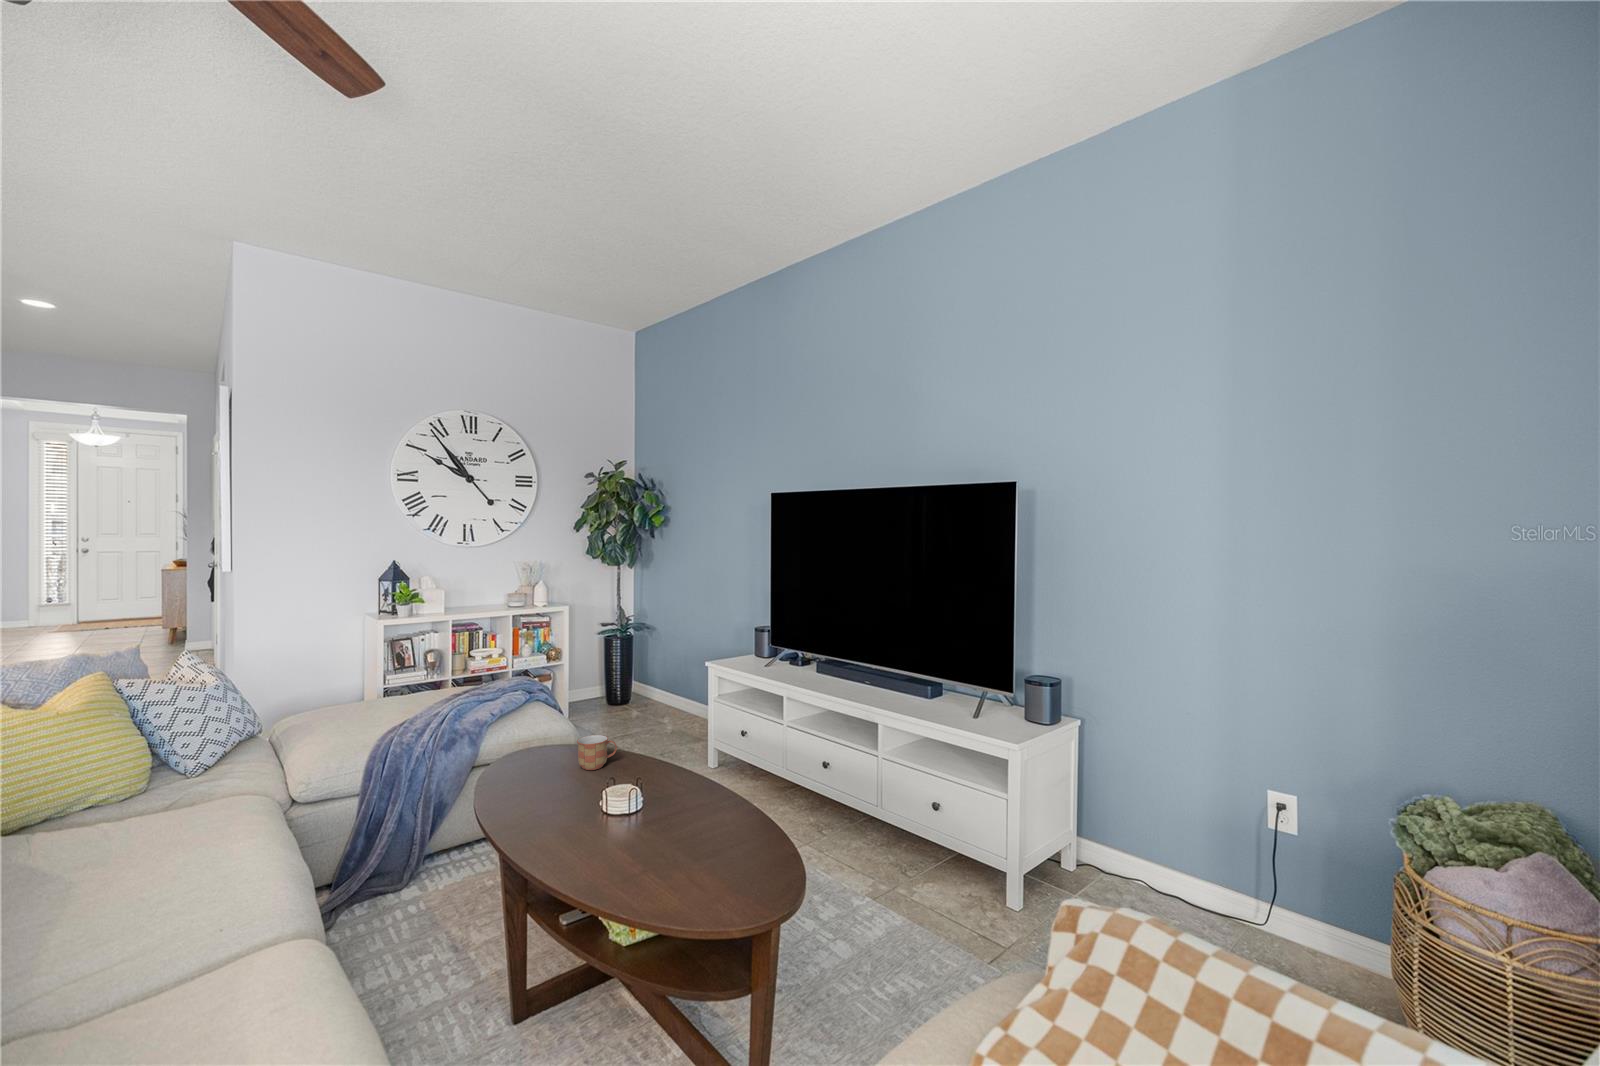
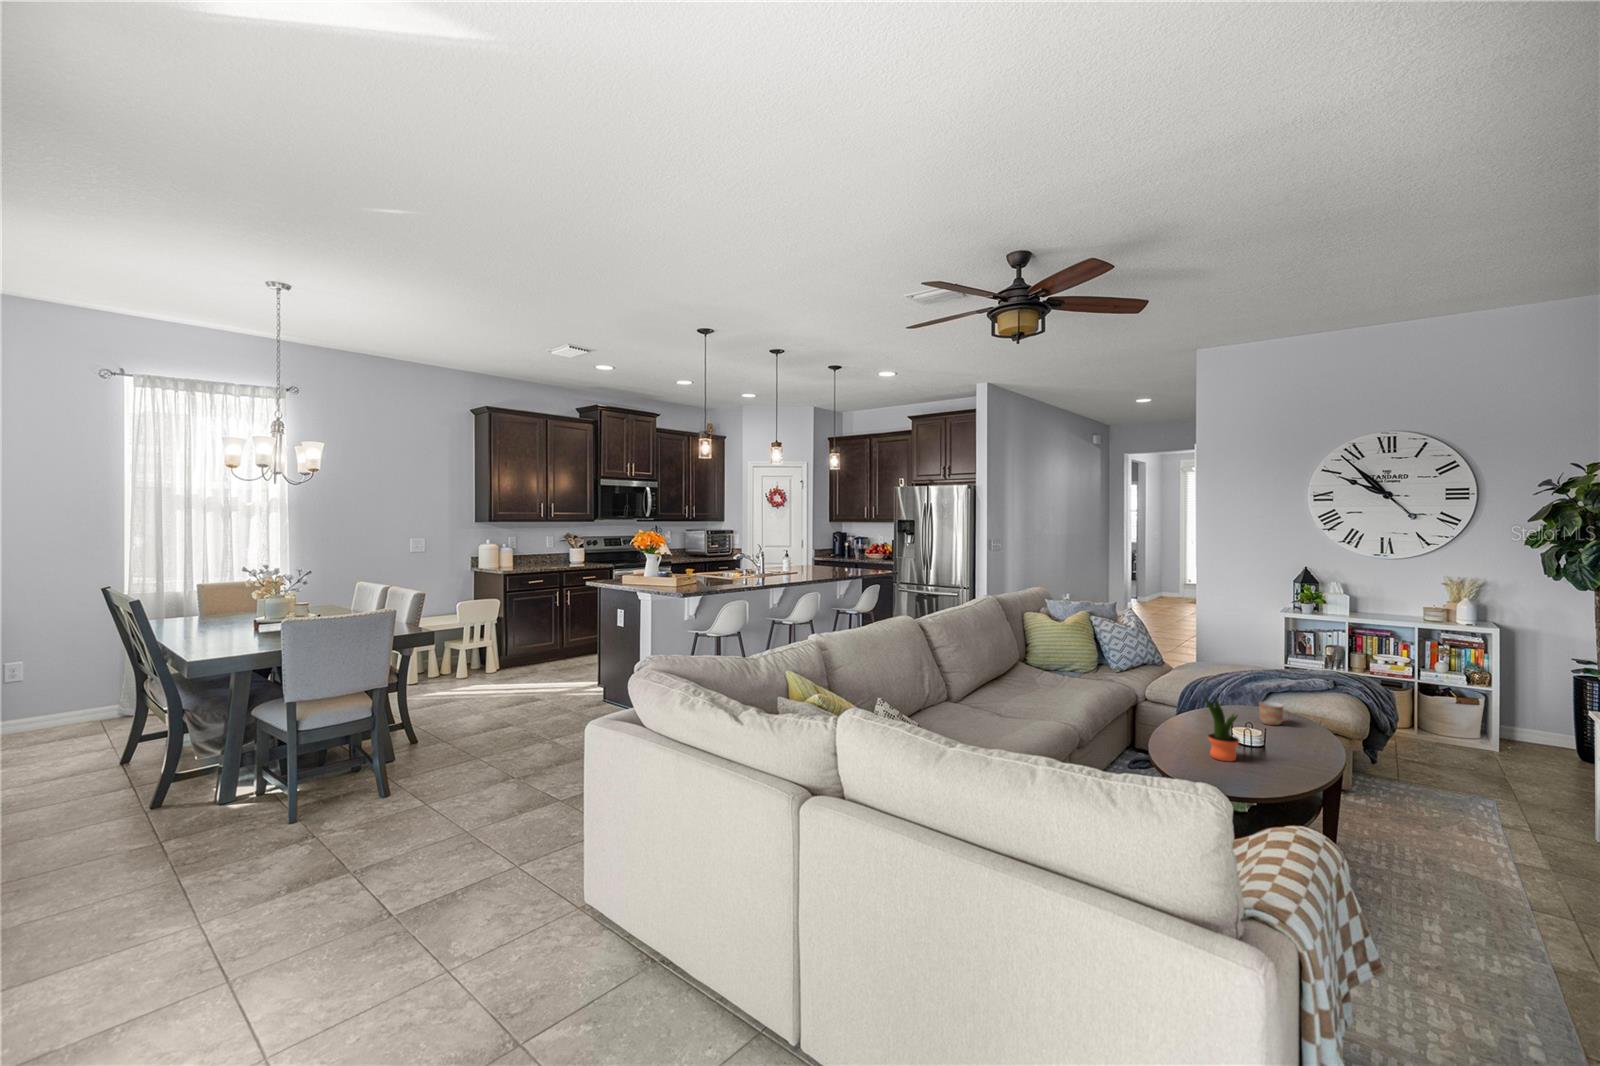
potted plant: none [641,754,692,858] -> present [1204,696,1239,761]

